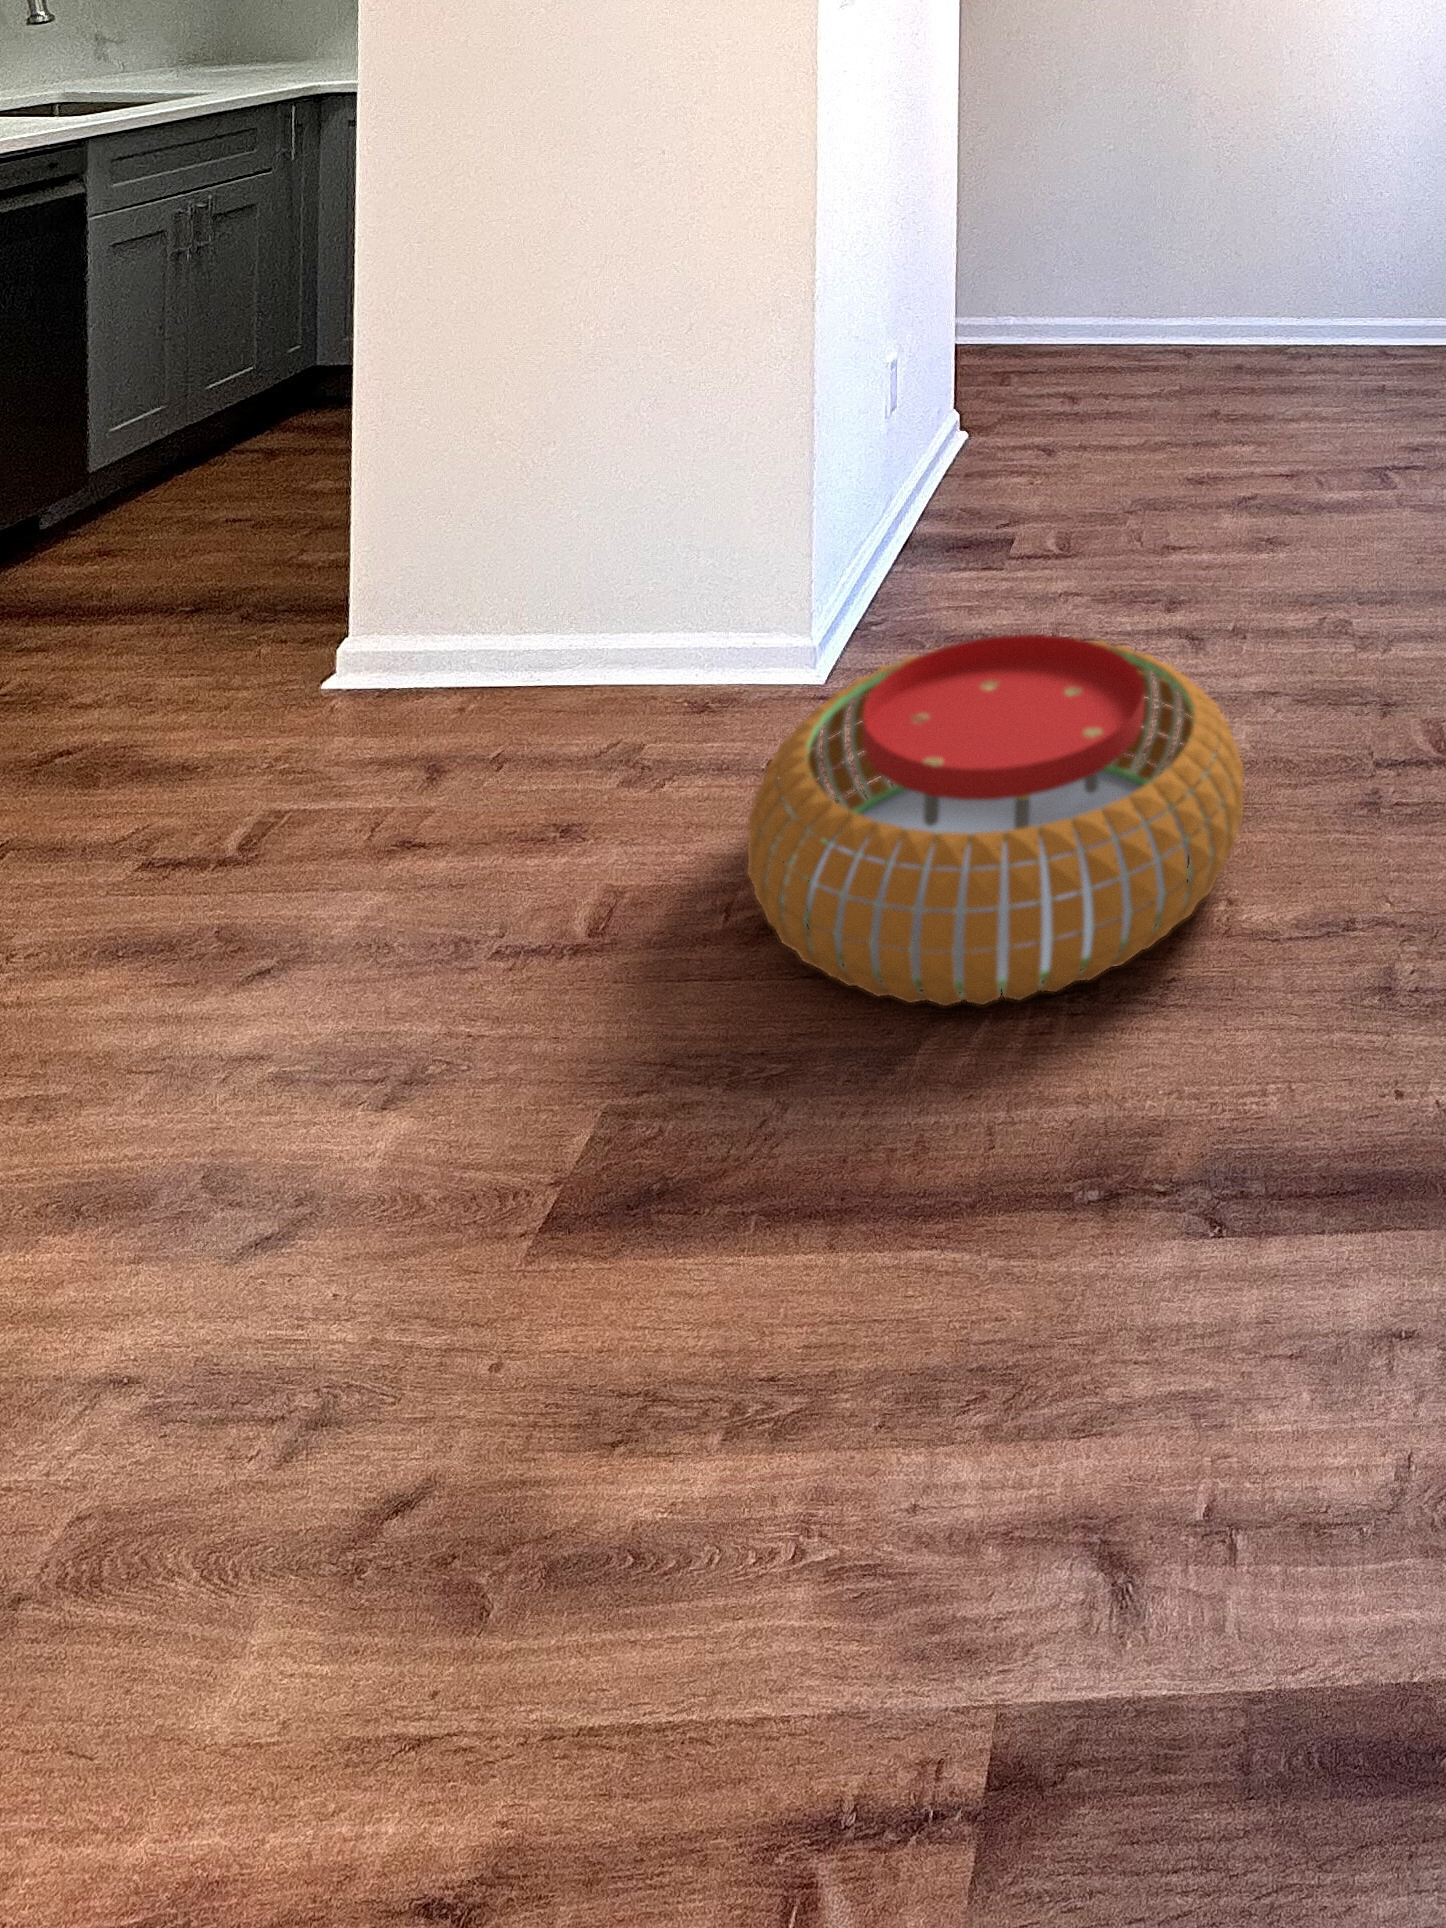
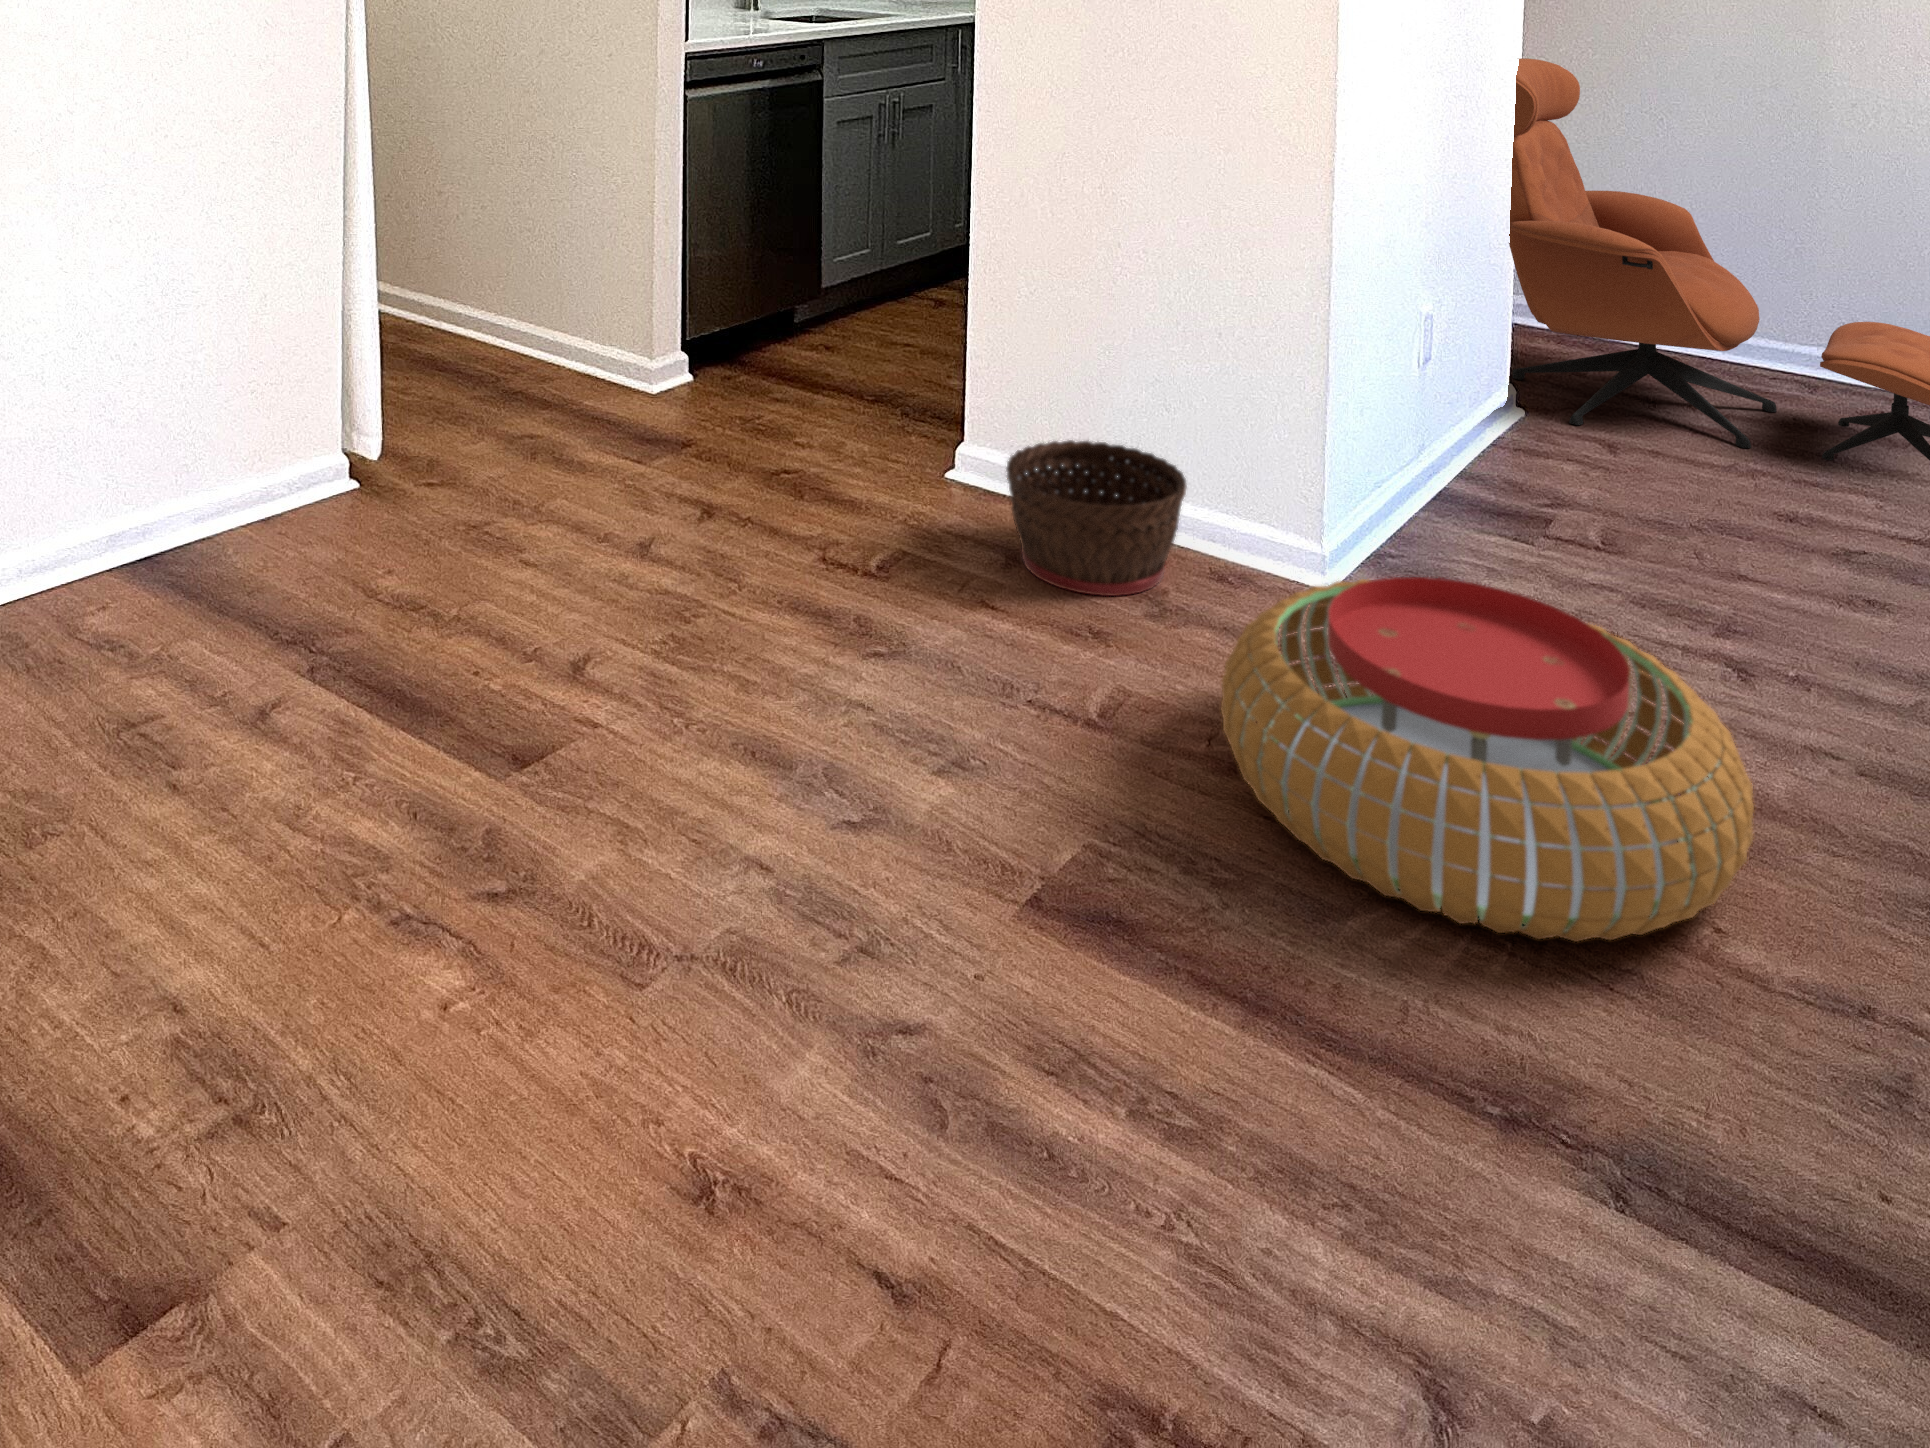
lounge chair: none [937,88,1319,434] -> present [1509,58,1930,460]
basket: none [430,589,667,791] -> present [1006,440,1186,596]

